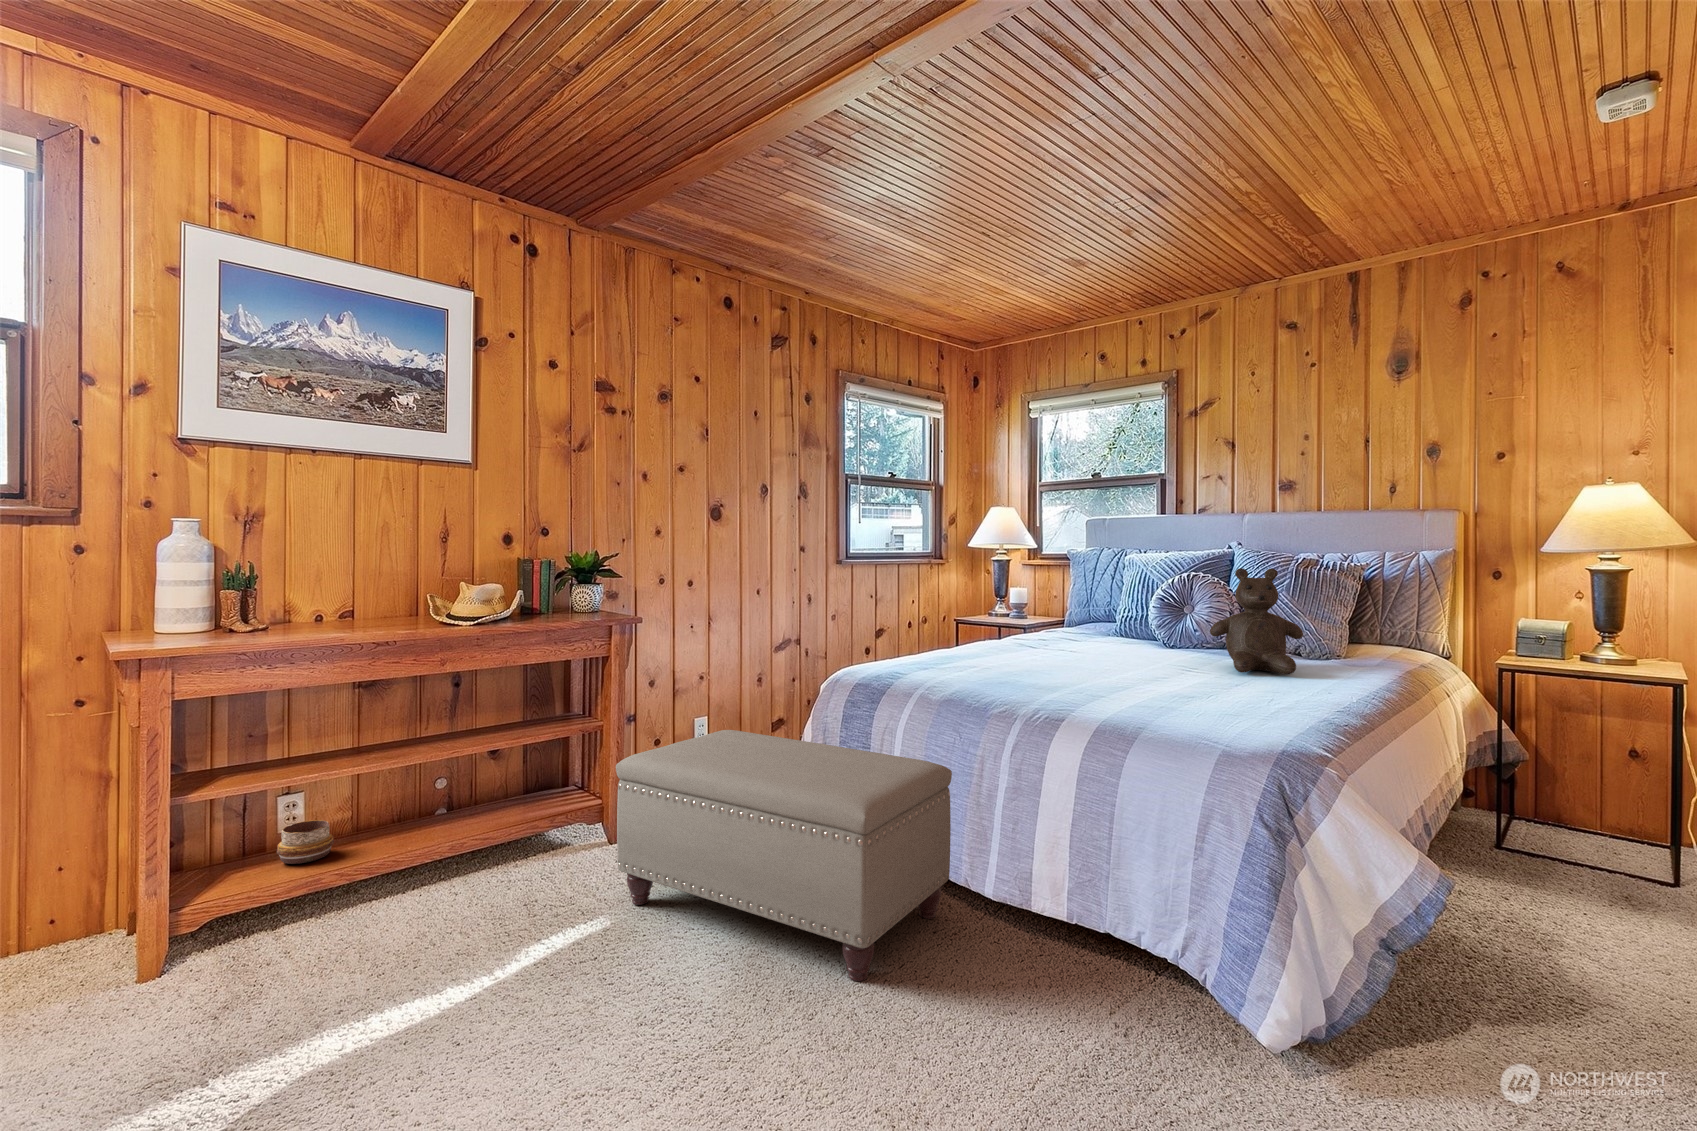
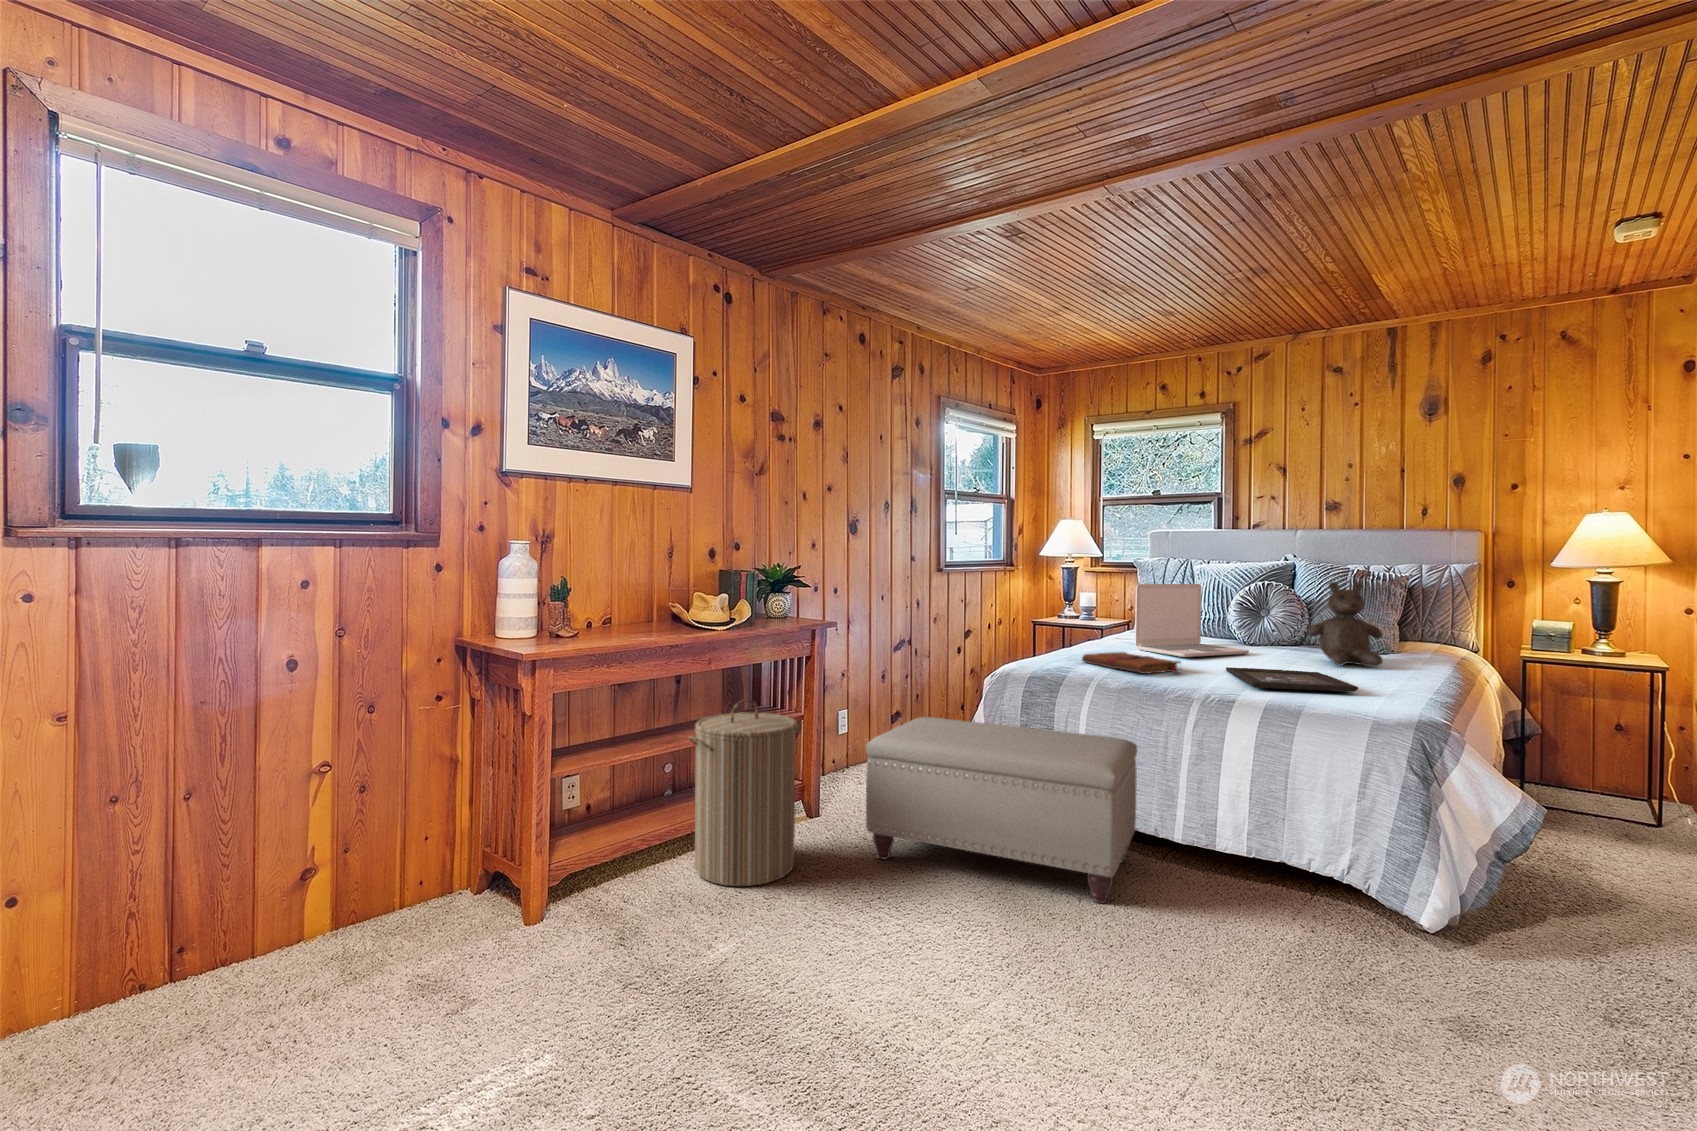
laptop: none [1012,574,1144,661] -> present [1135,584,1249,657]
book: none [925,654,1032,681] -> present [1082,652,1181,674]
tray: none [1091,674,1227,707] -> present [1226,667,1358,692]
laundry hamper: none [380,707,545,938] -> present [688,699,799,886]
decorative bowl: present [277,820,334,864] -> none [587,796,628,832]

